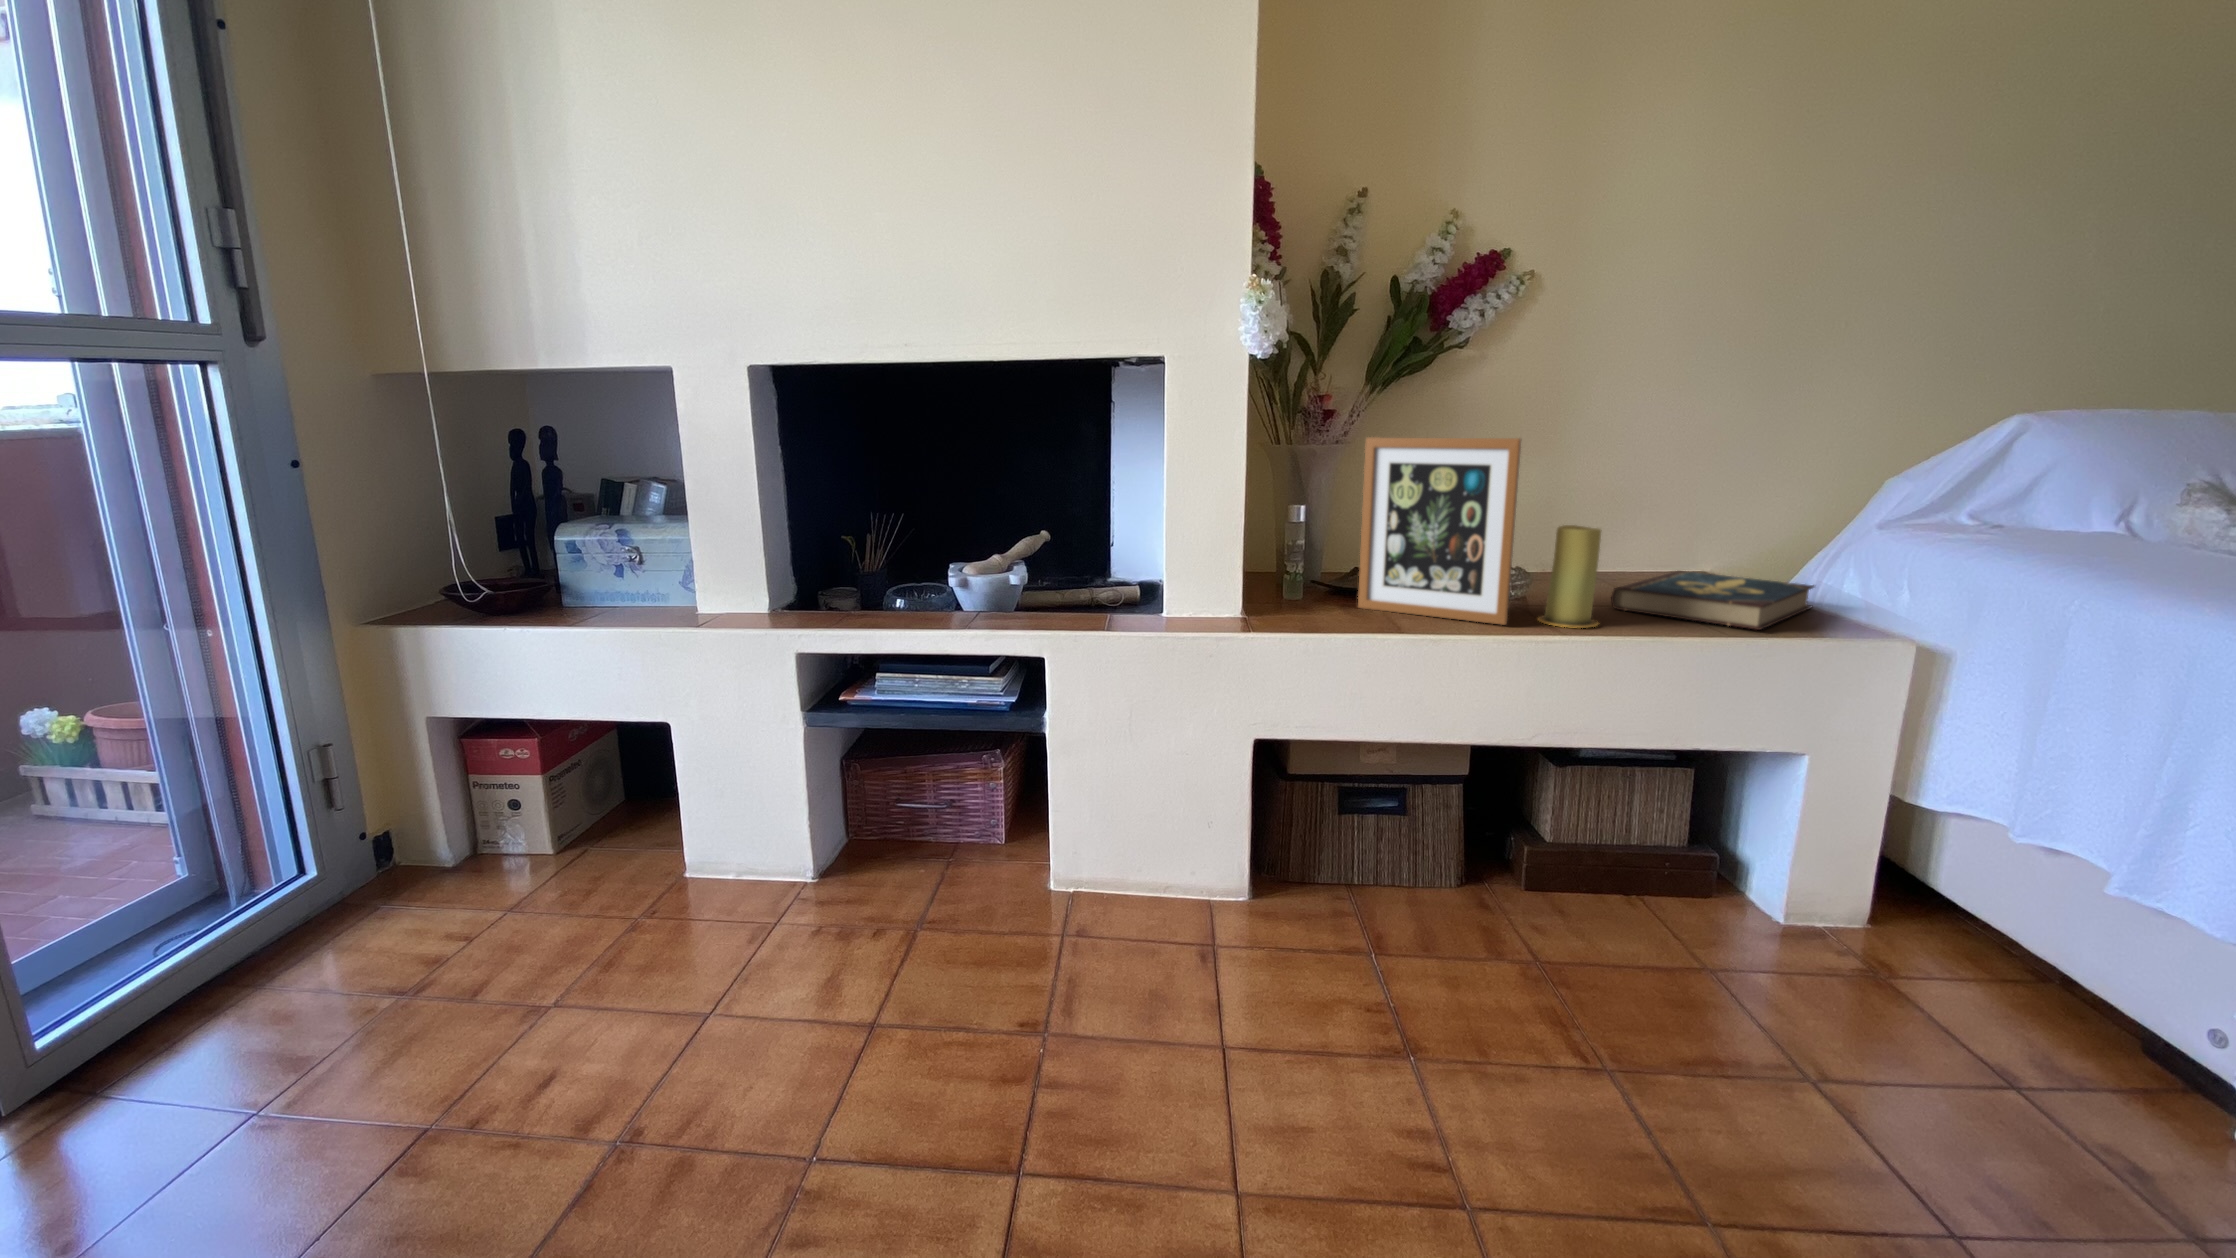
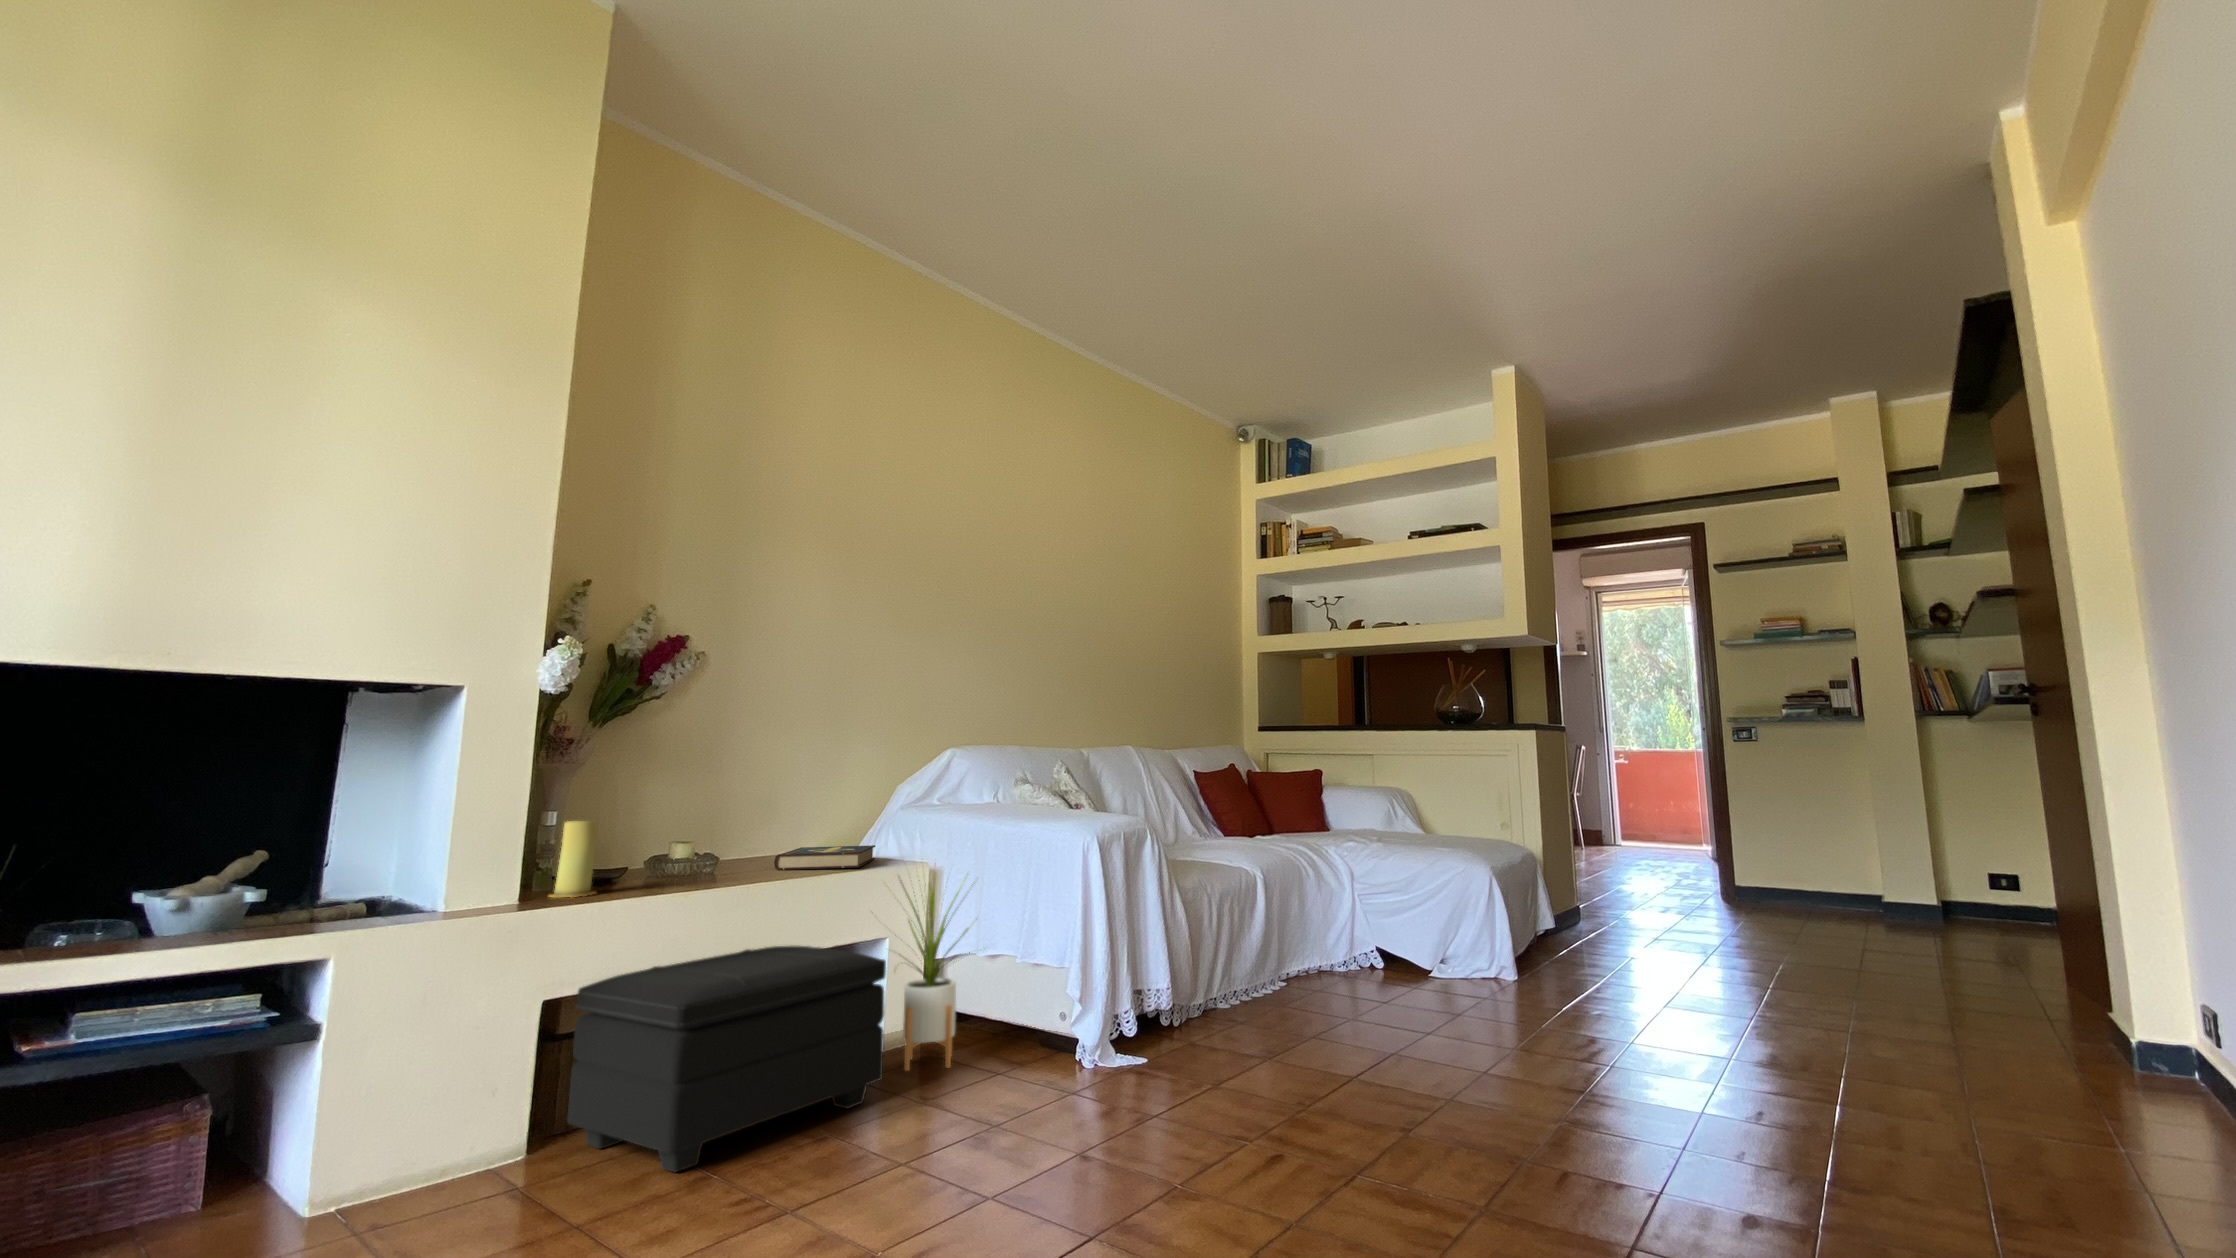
picture frame: present [1358,437,1521,625] -> none [608,755,731,887]
candle: present [1538,525,1602,628] -> present [550,821,597,897]
house plant: none [1763,635,2039,1029] -> present [899,865,977,1071]
footstool: none [1285,734,1761,1037] -> present [567,946,886,1172]

